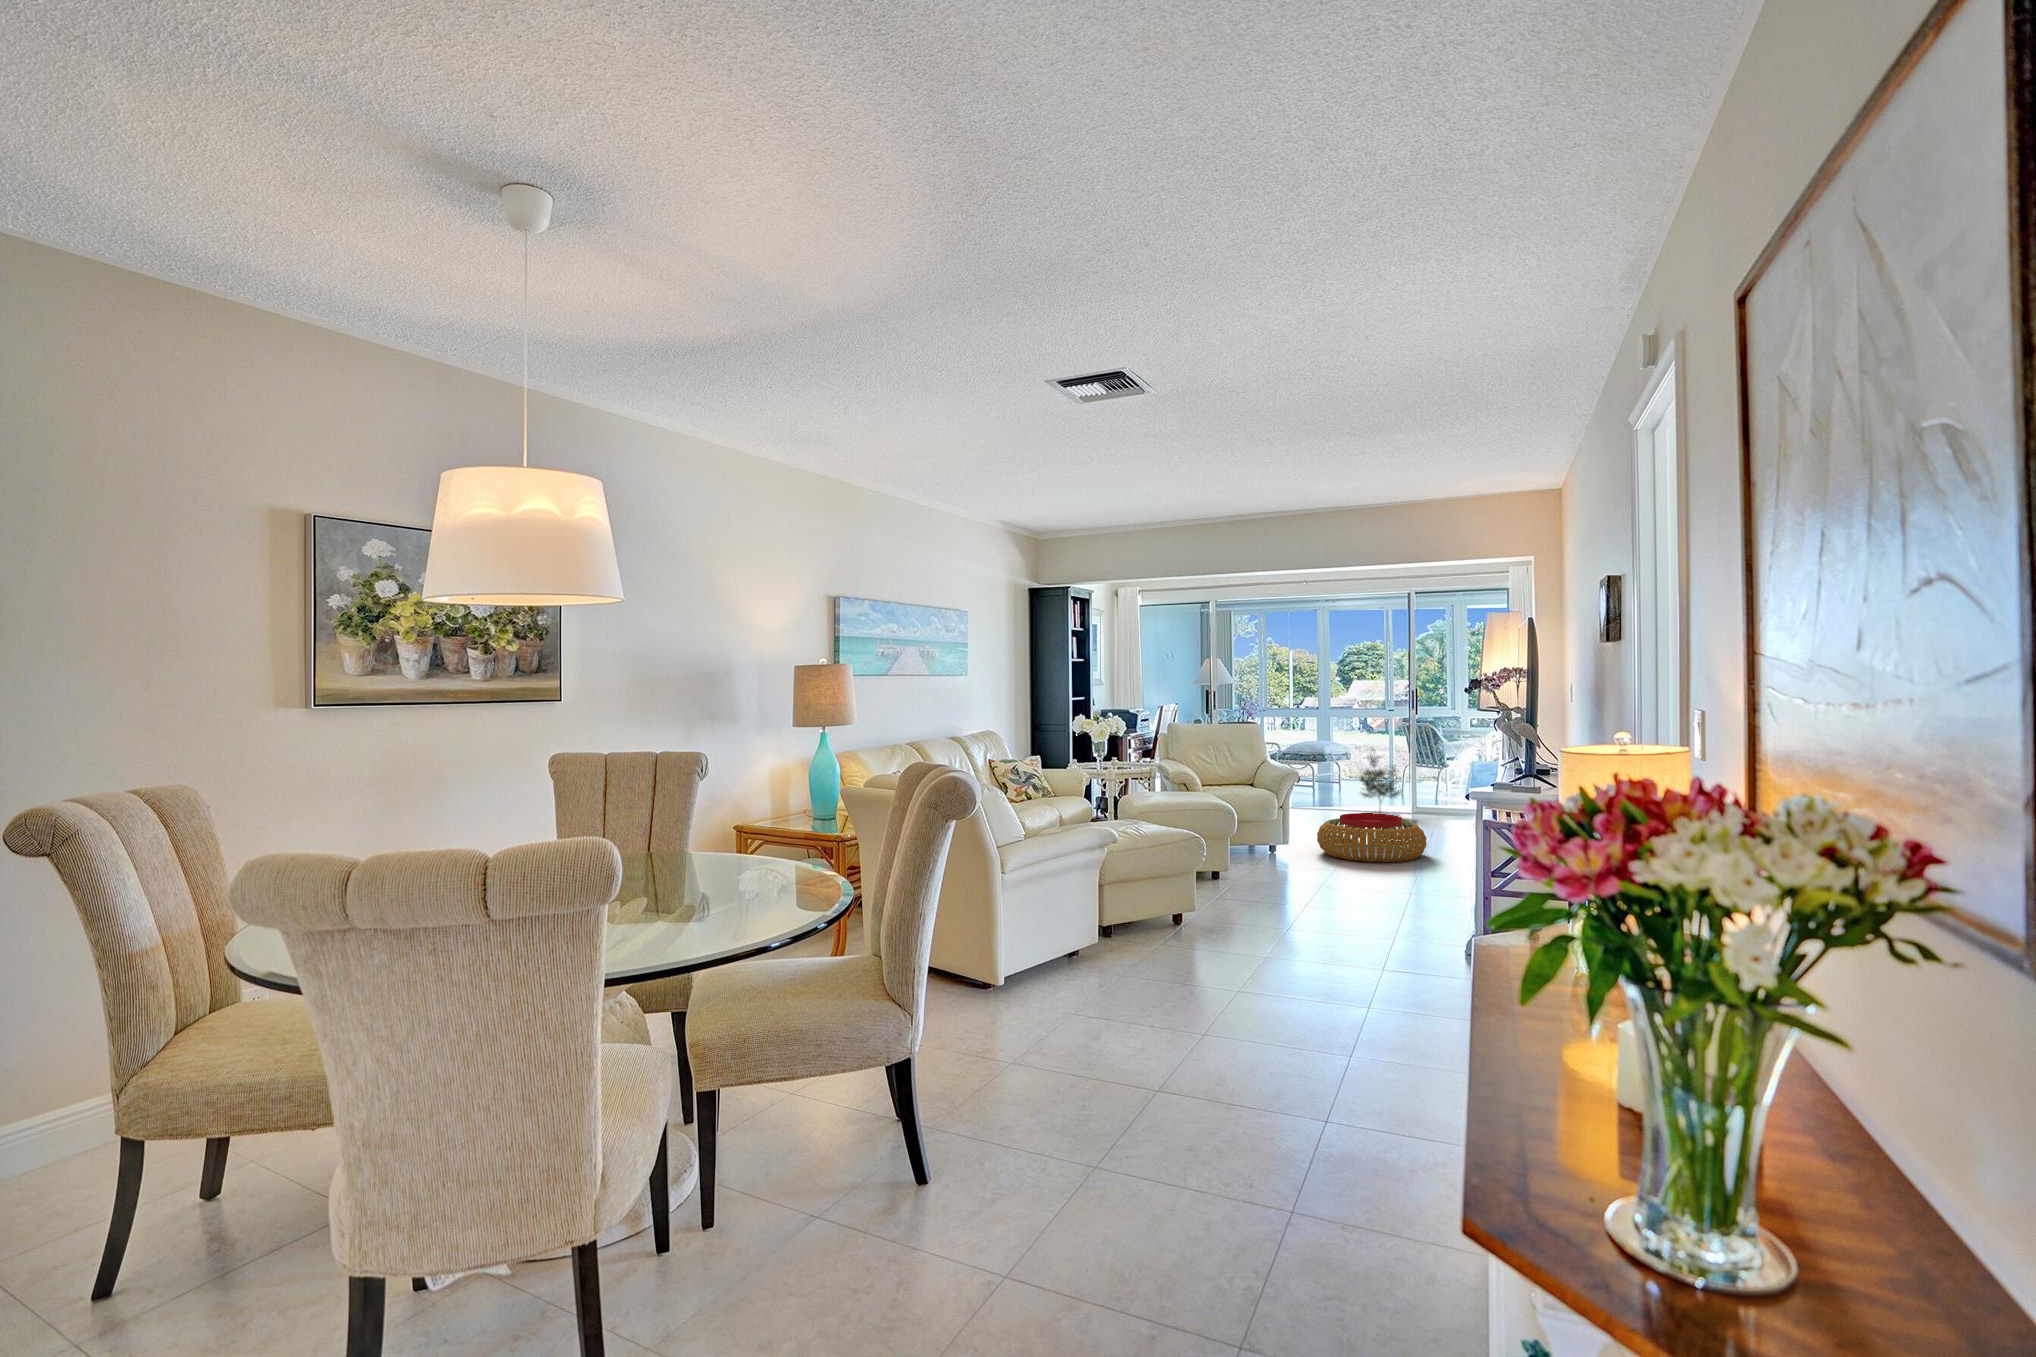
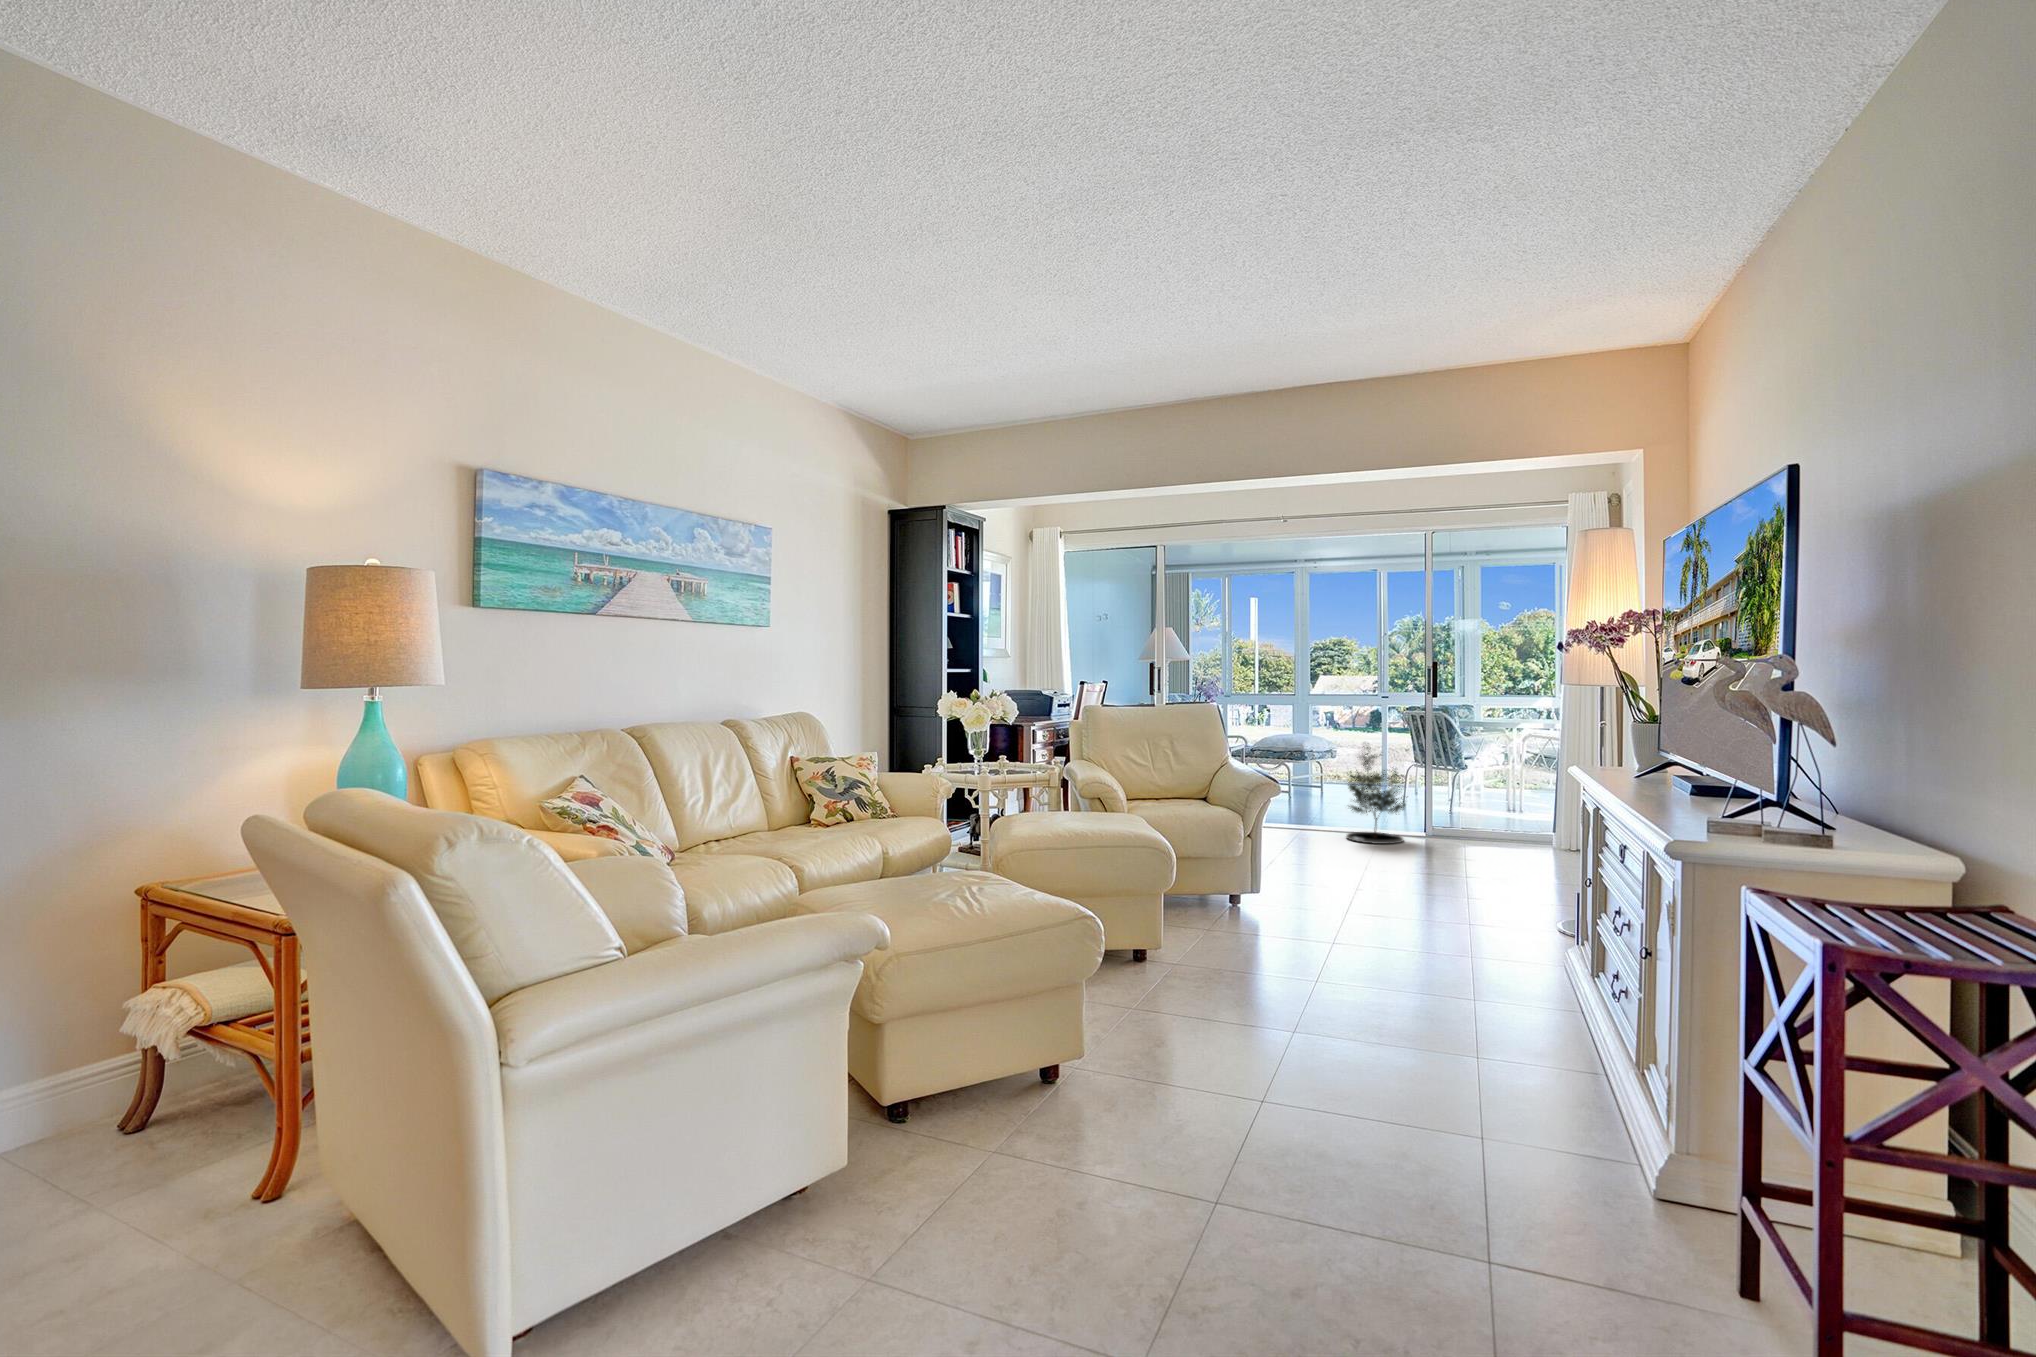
pouf: present [1317,813,1427,862] -> none [1299,844,1468,925]

